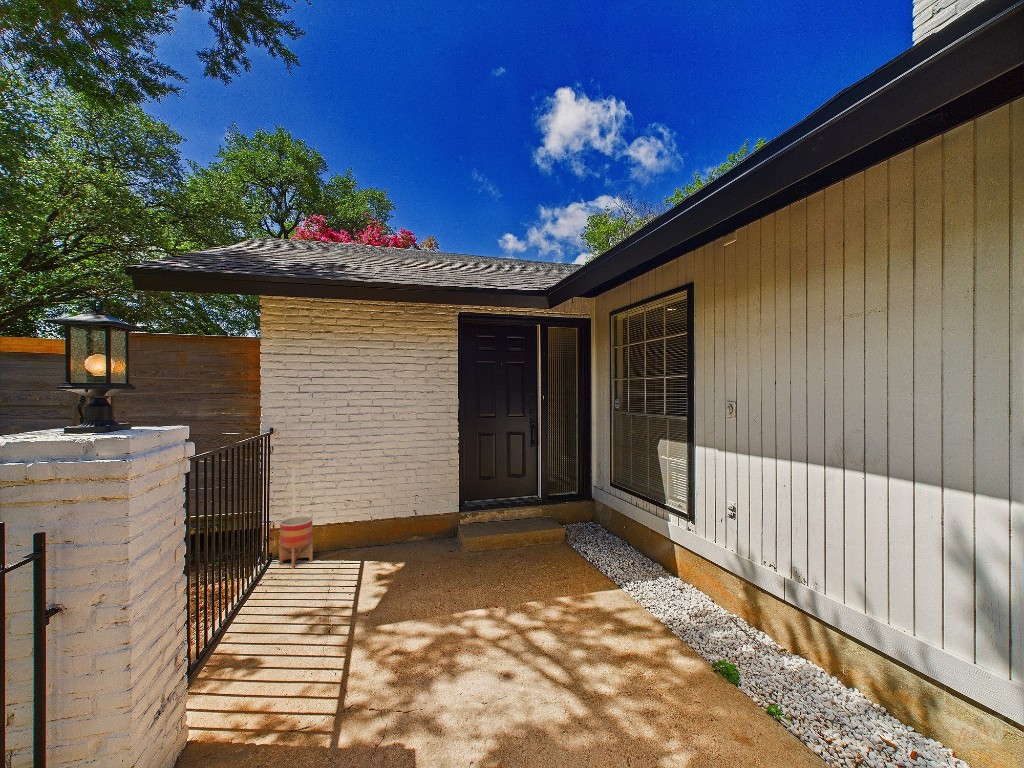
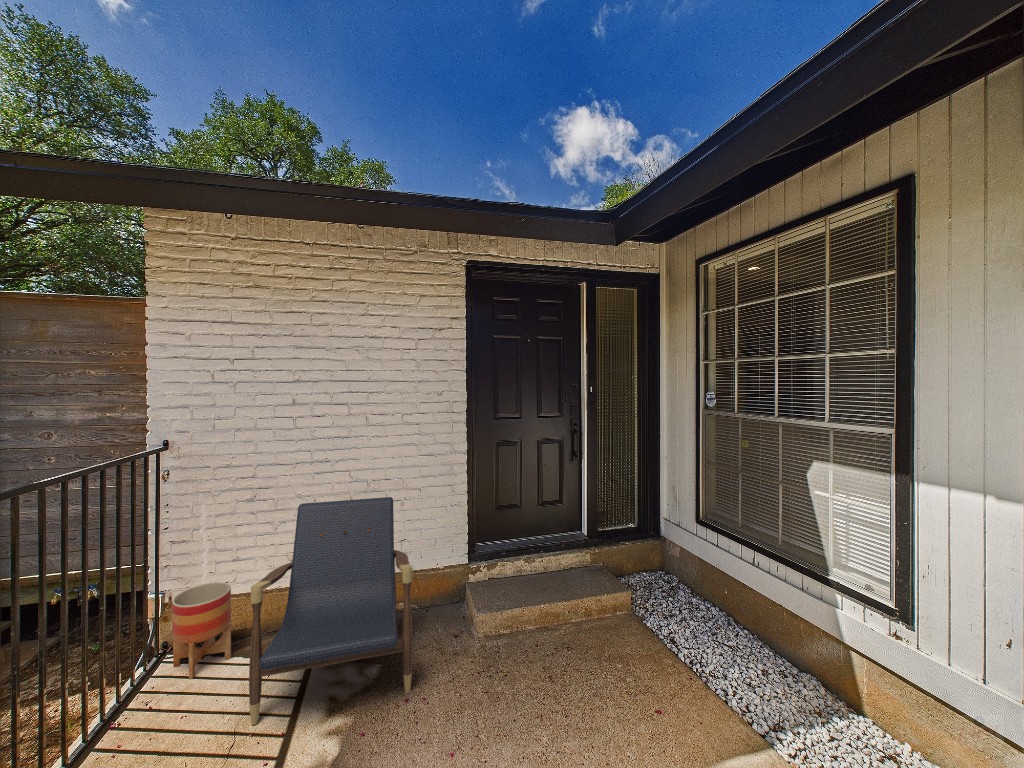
lounge chair: none [336,466,426,584] -> present [249,497,413,725]

